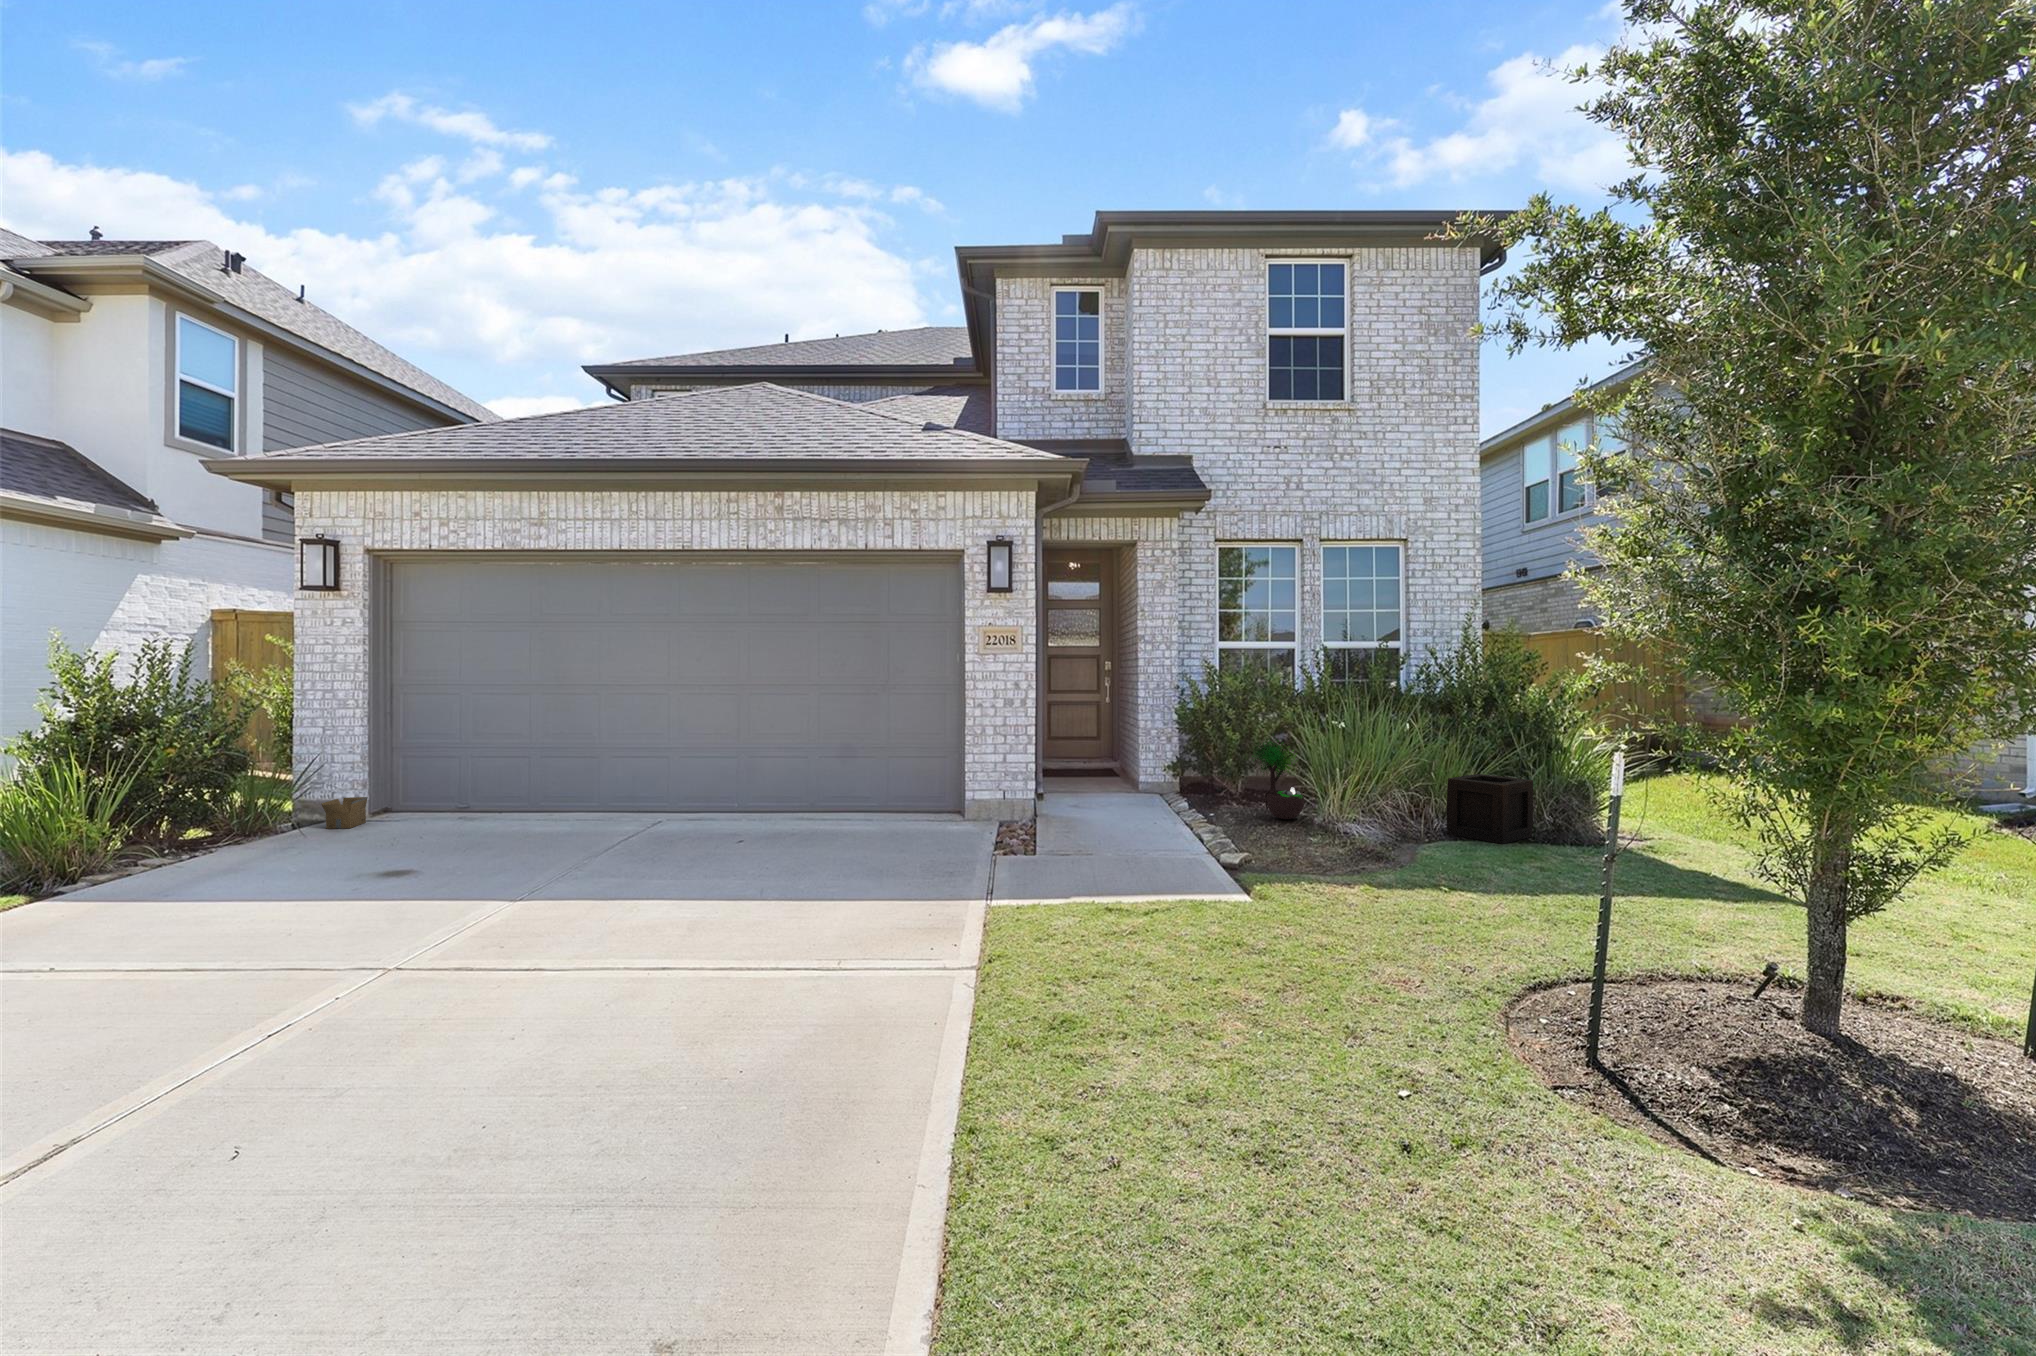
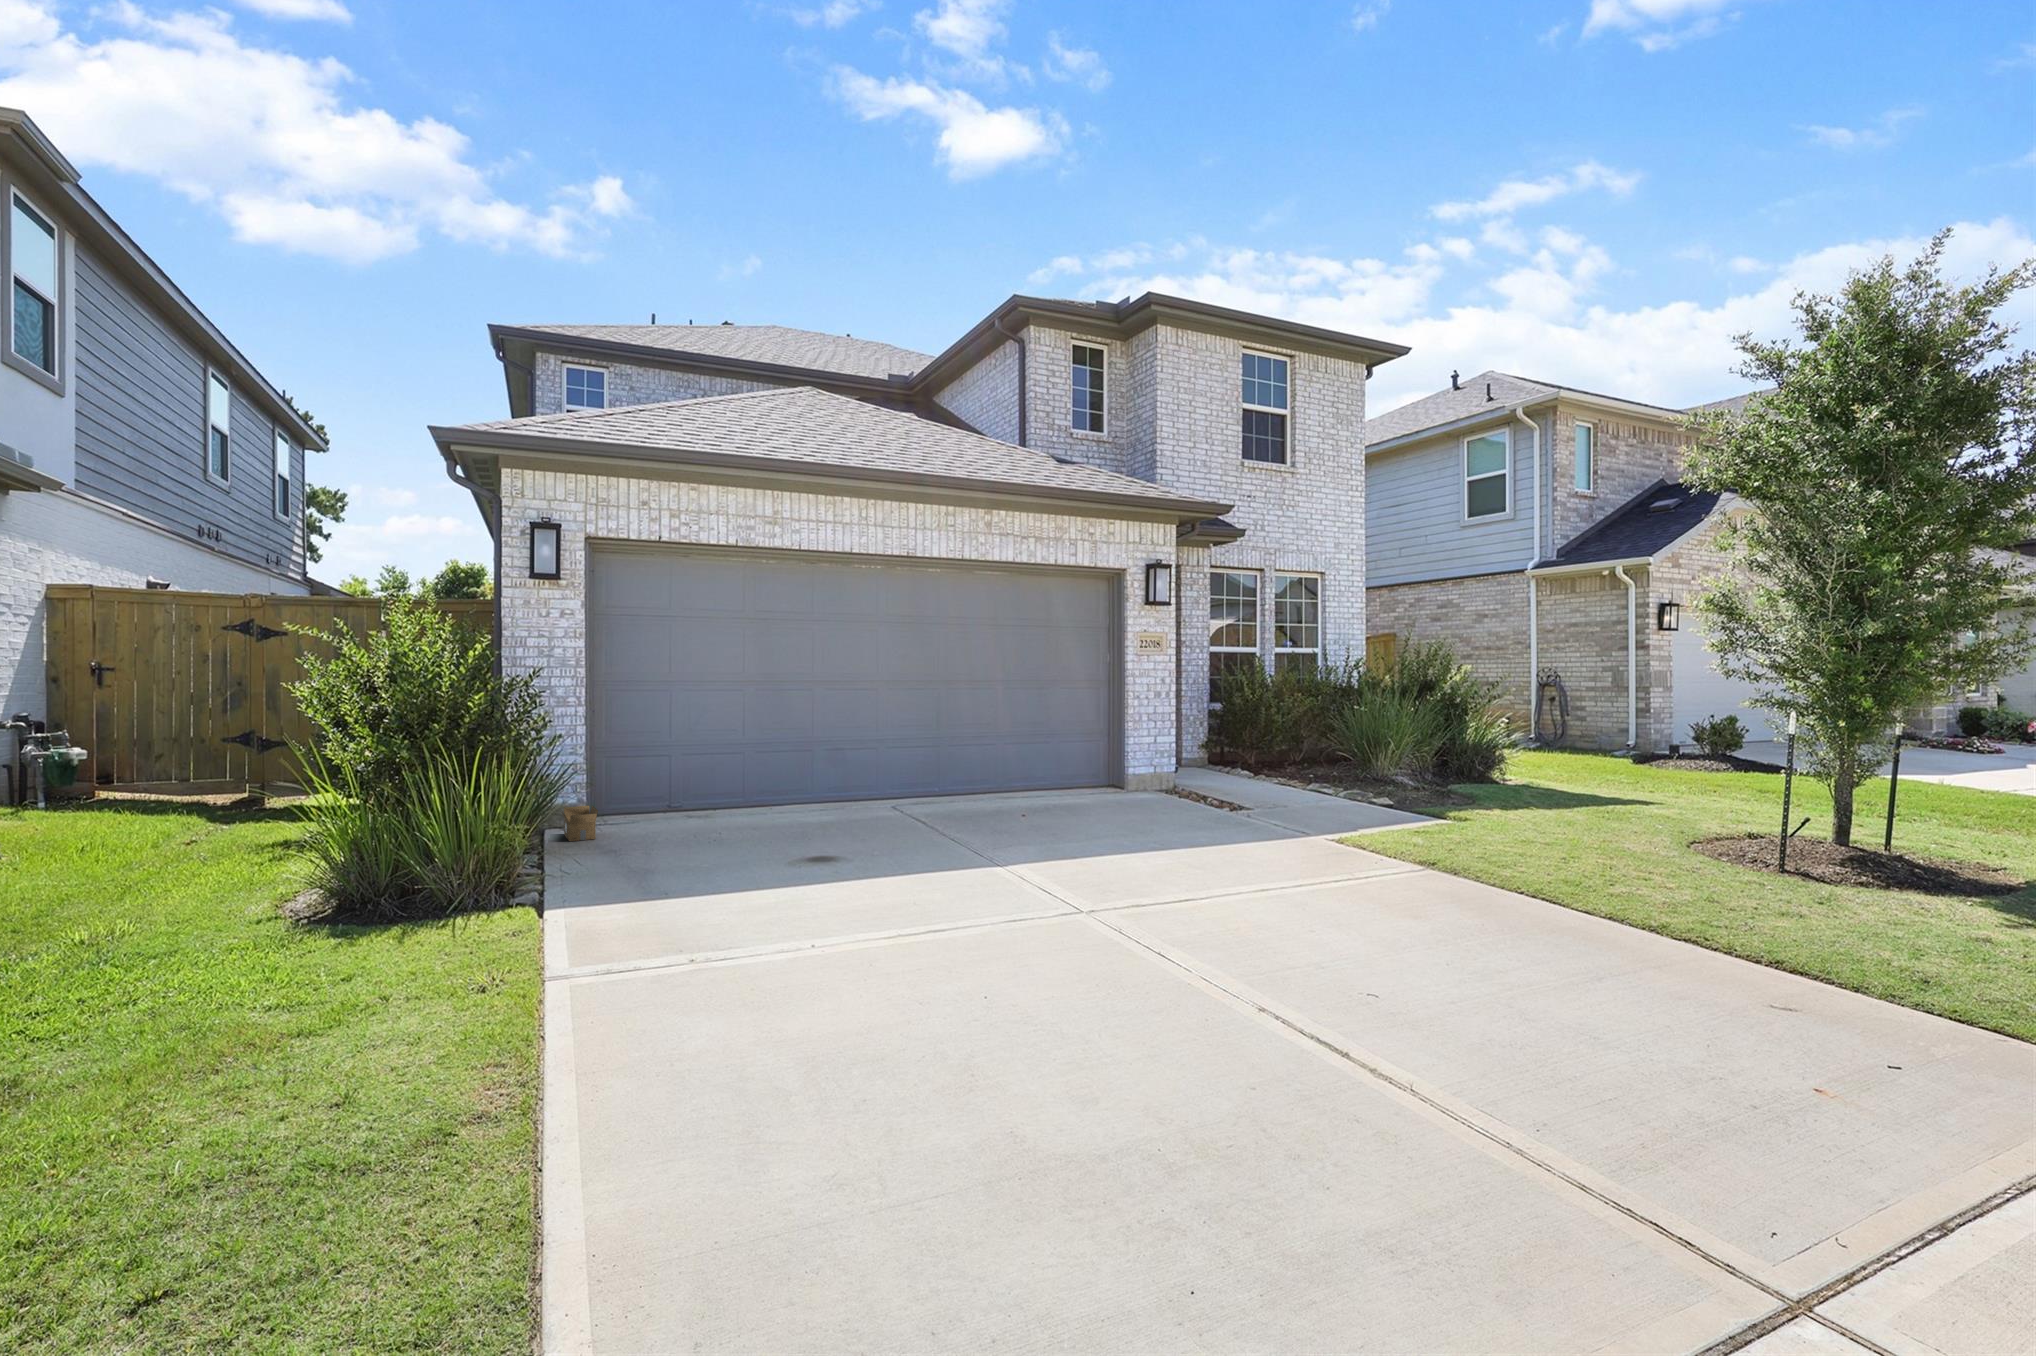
potted tree: present [1252,739,1304,819] -> none [1299,719,1342,782]
wooden crate: present [1447,774,1533,844] -> none [1438,743,1484,789]

